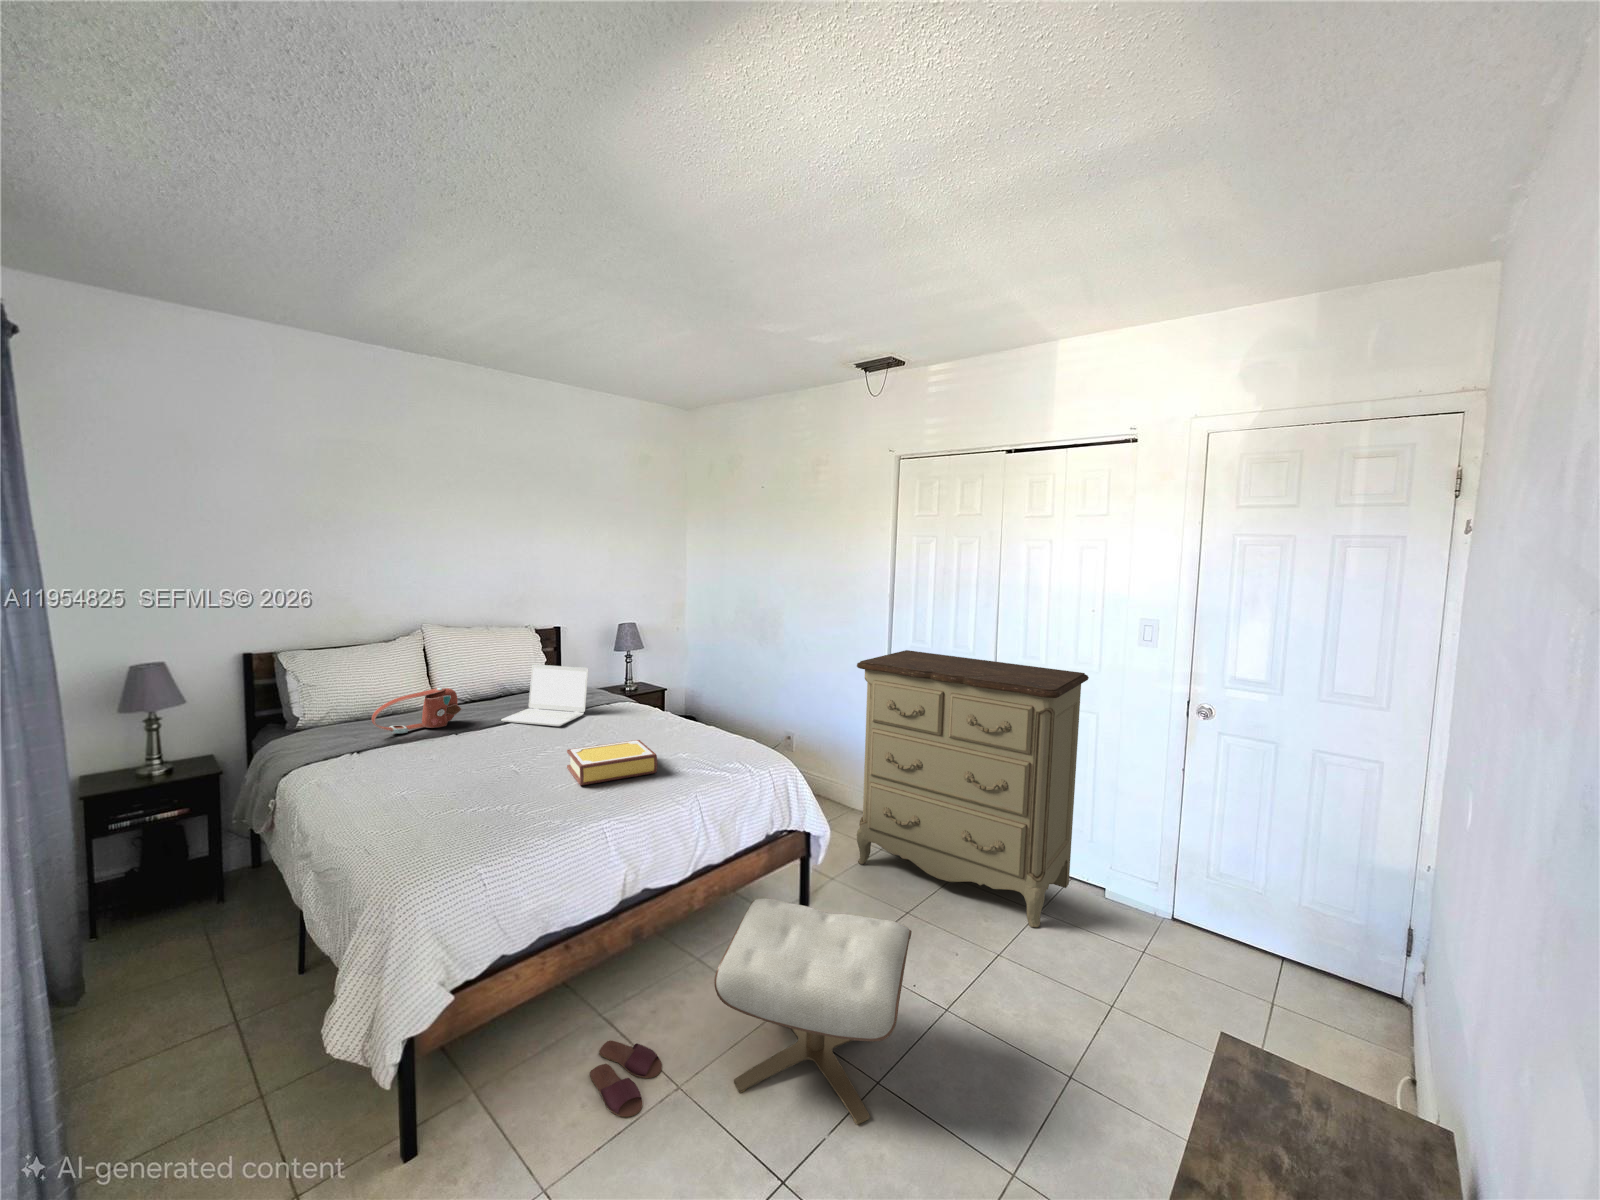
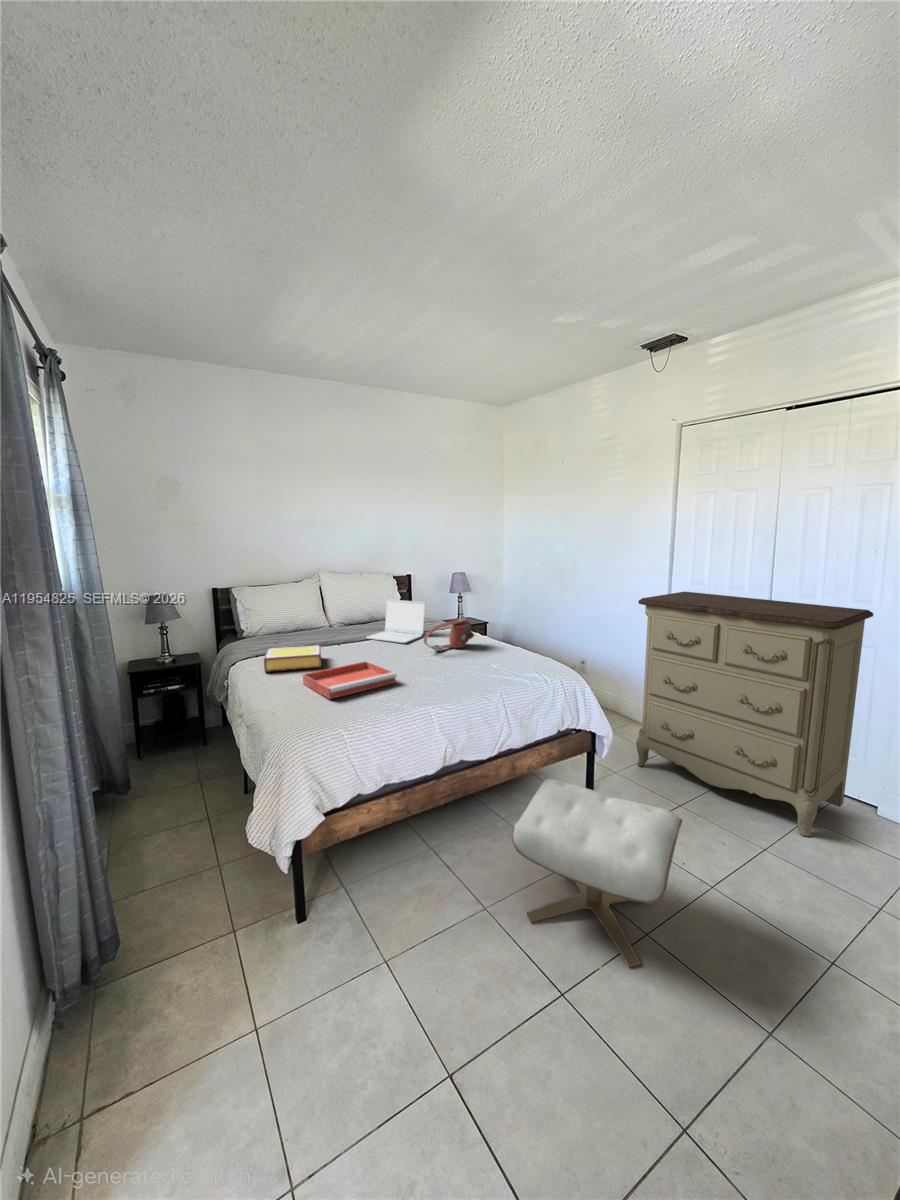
handbag: present [372,688,461,733] -> present [424,619,474,651]
book: present [567,740,657,785] -> present [264,645,321,672]
tray: none [409,759,553,821] -> present [303,661,396,699]
slippers: present [590,1041,662,1117] -> none [421,868,473,923]

